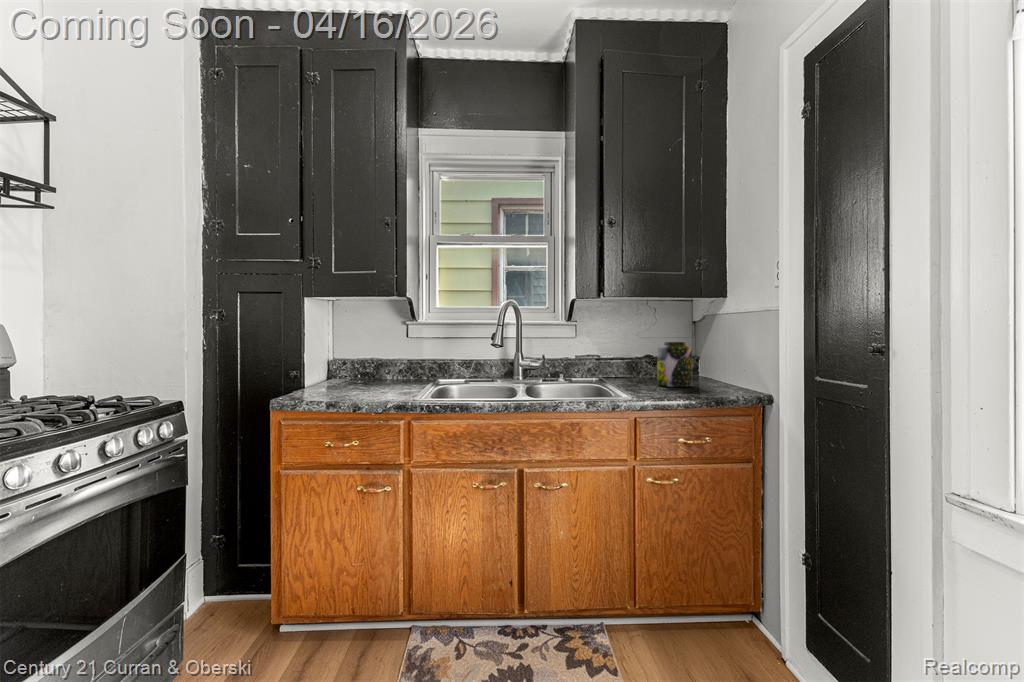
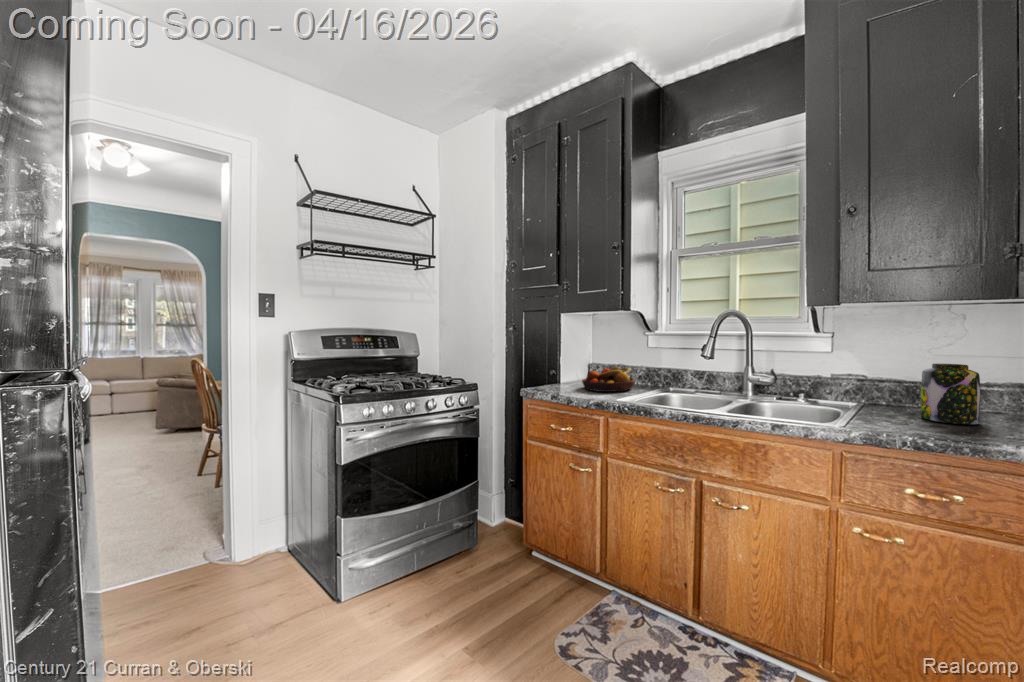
fruit bowl: none [340,360,407,391] -> present [582,367,635,392]

